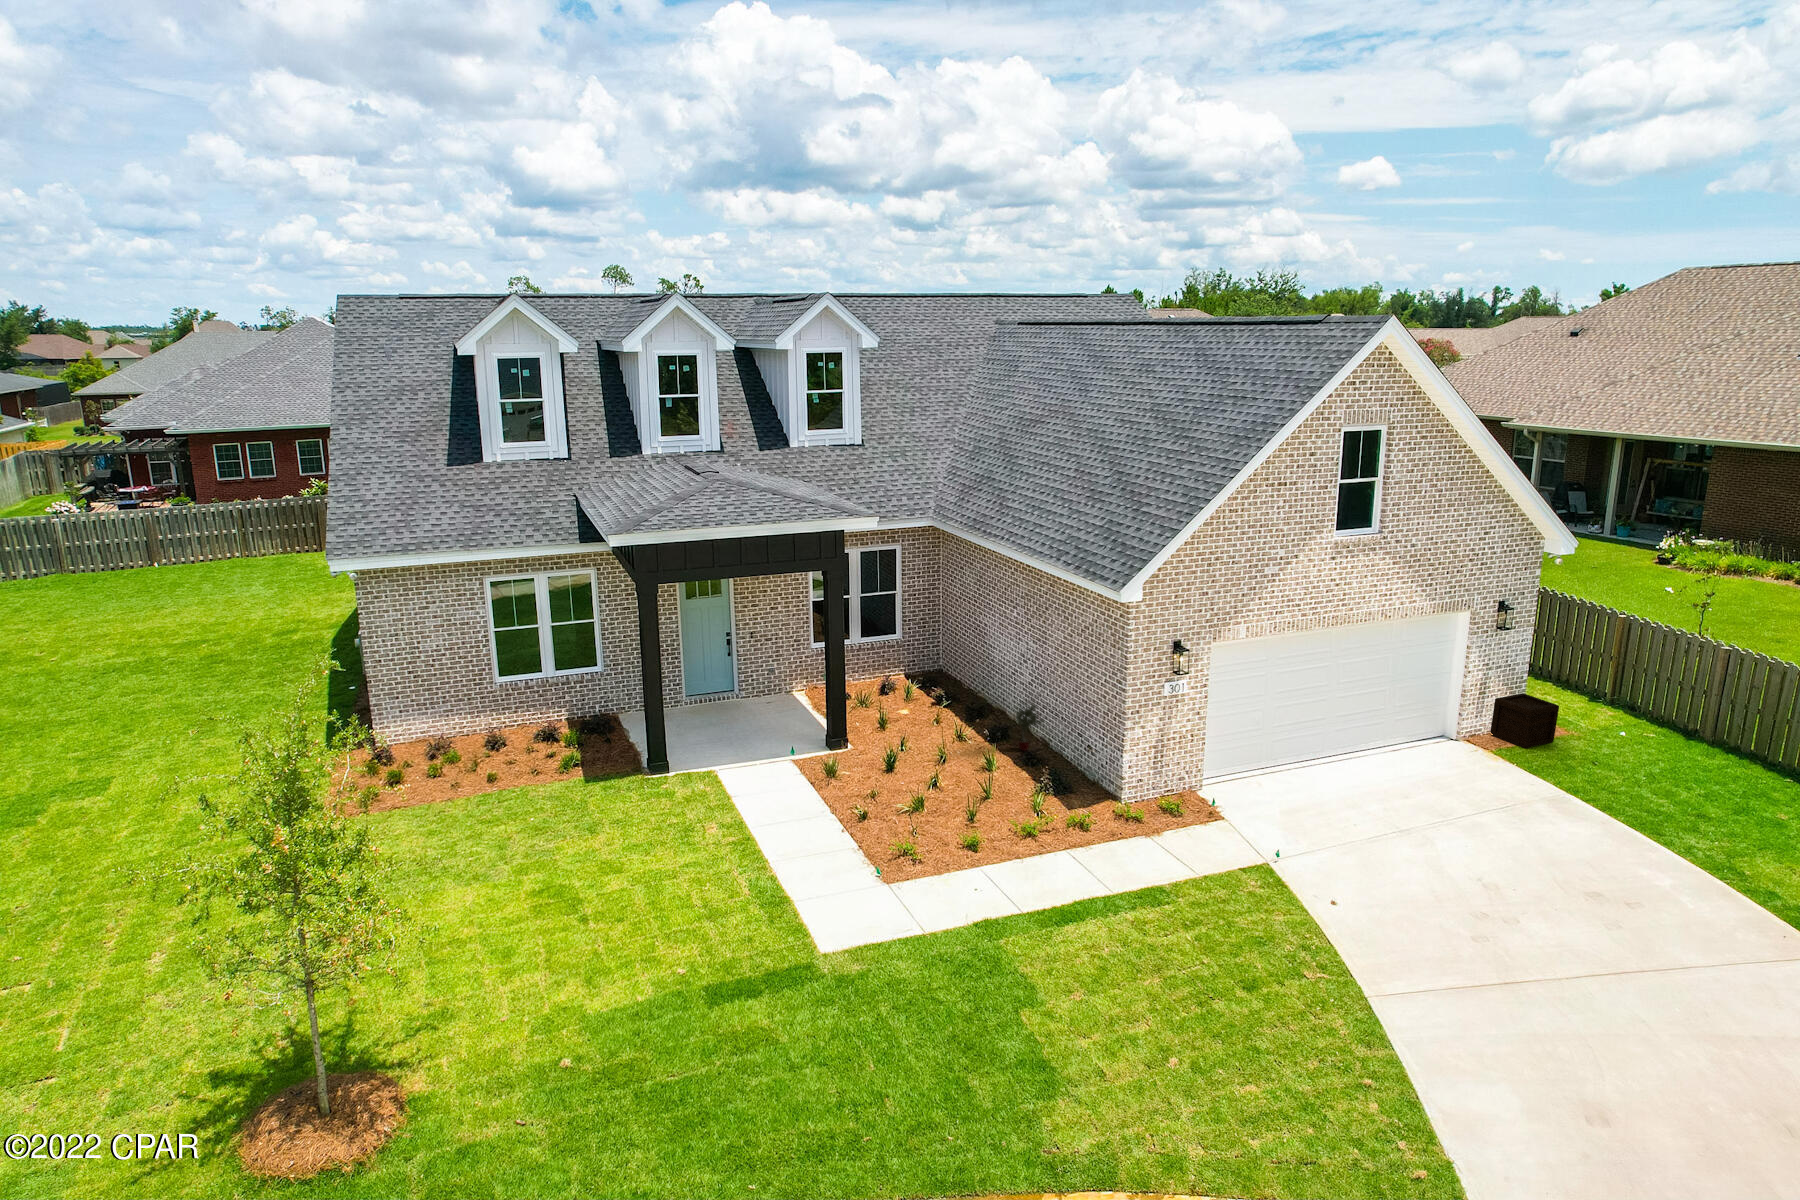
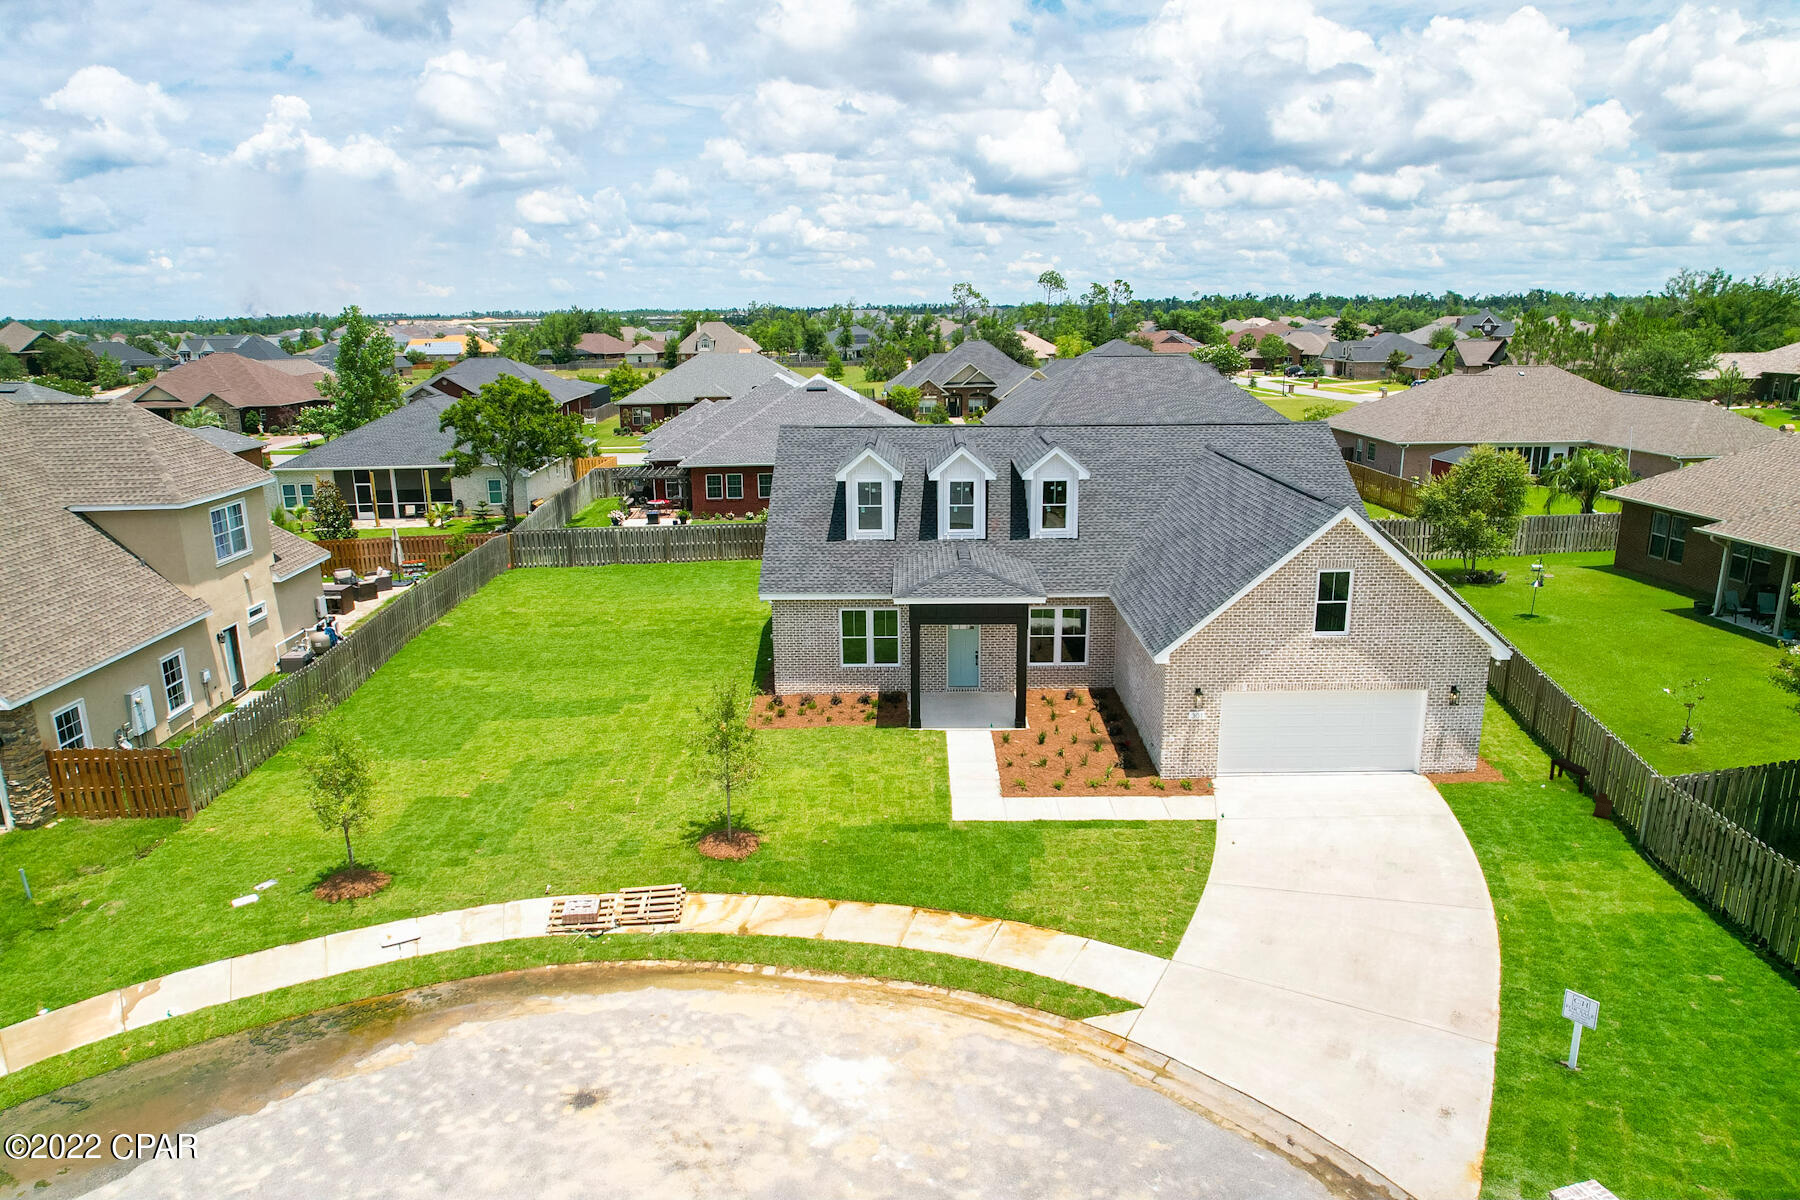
bench: none [1585,687,1655,732] -> present [1549,758,1590,793]
wooden crate: present [1490,693,1559,748] -> none [1457,754,1502,791]
cardboard box: none [1688,726,1730,762] -> present [1593,793,1614,819]

